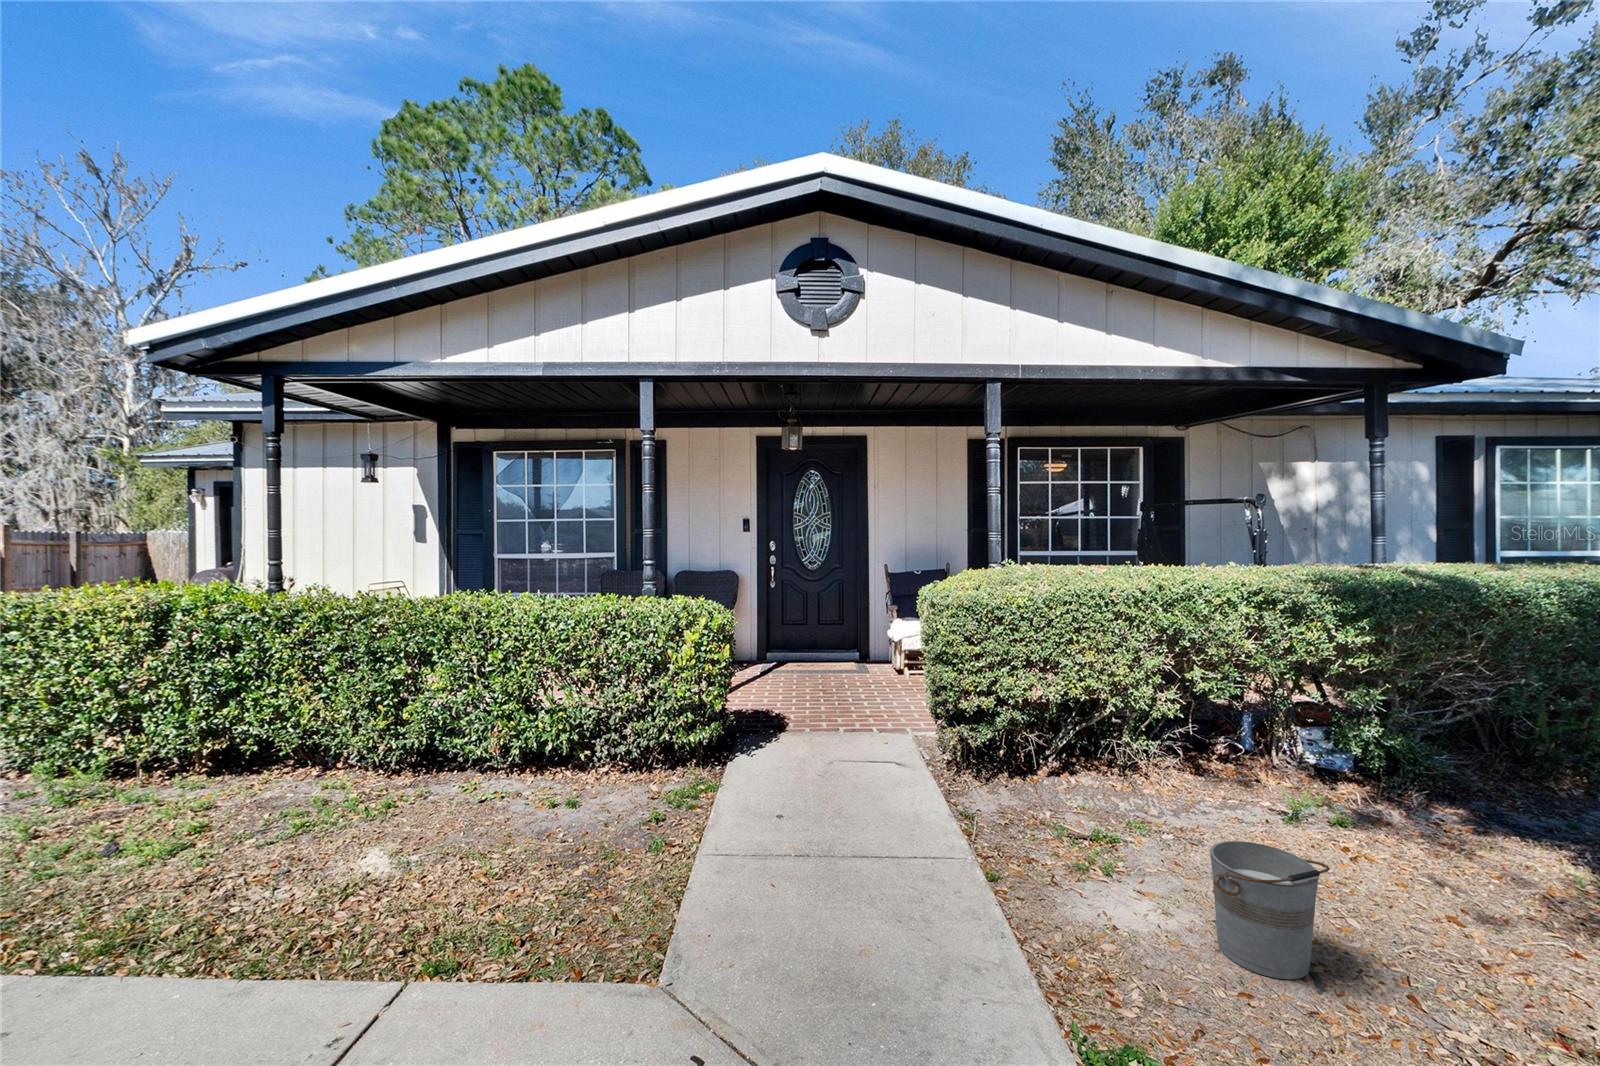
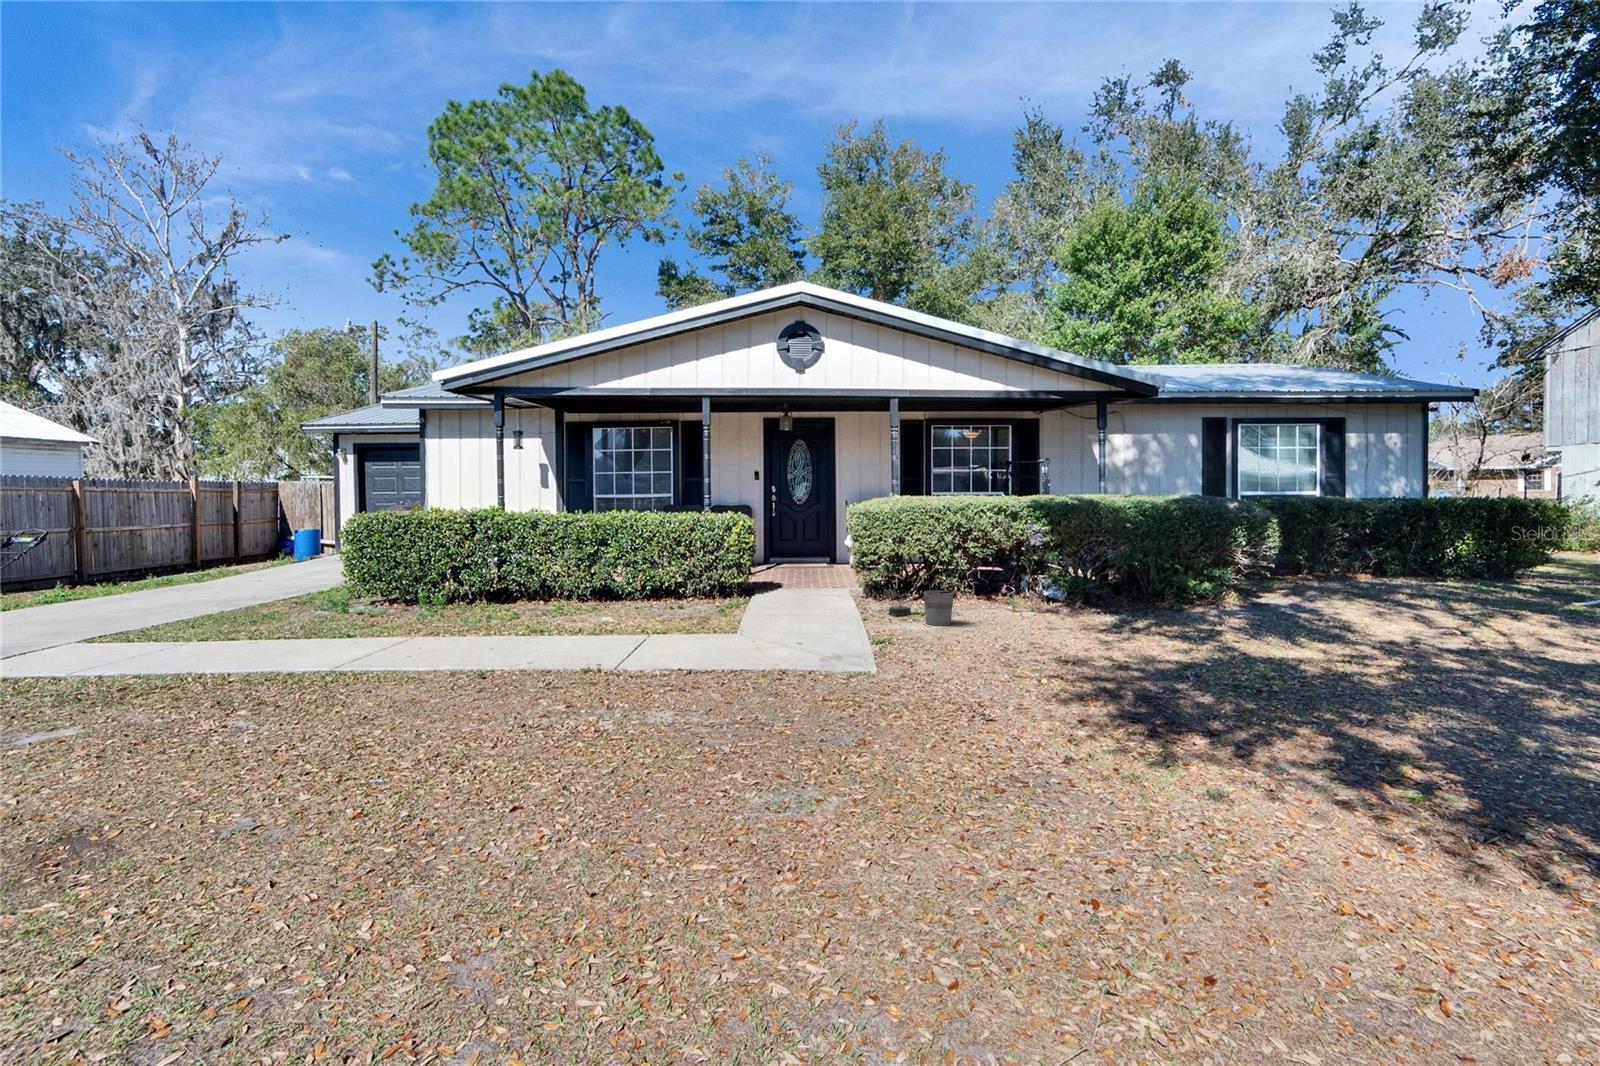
decorative plant: none [1055,810,1131,892] -> present [889,592,911,616]

